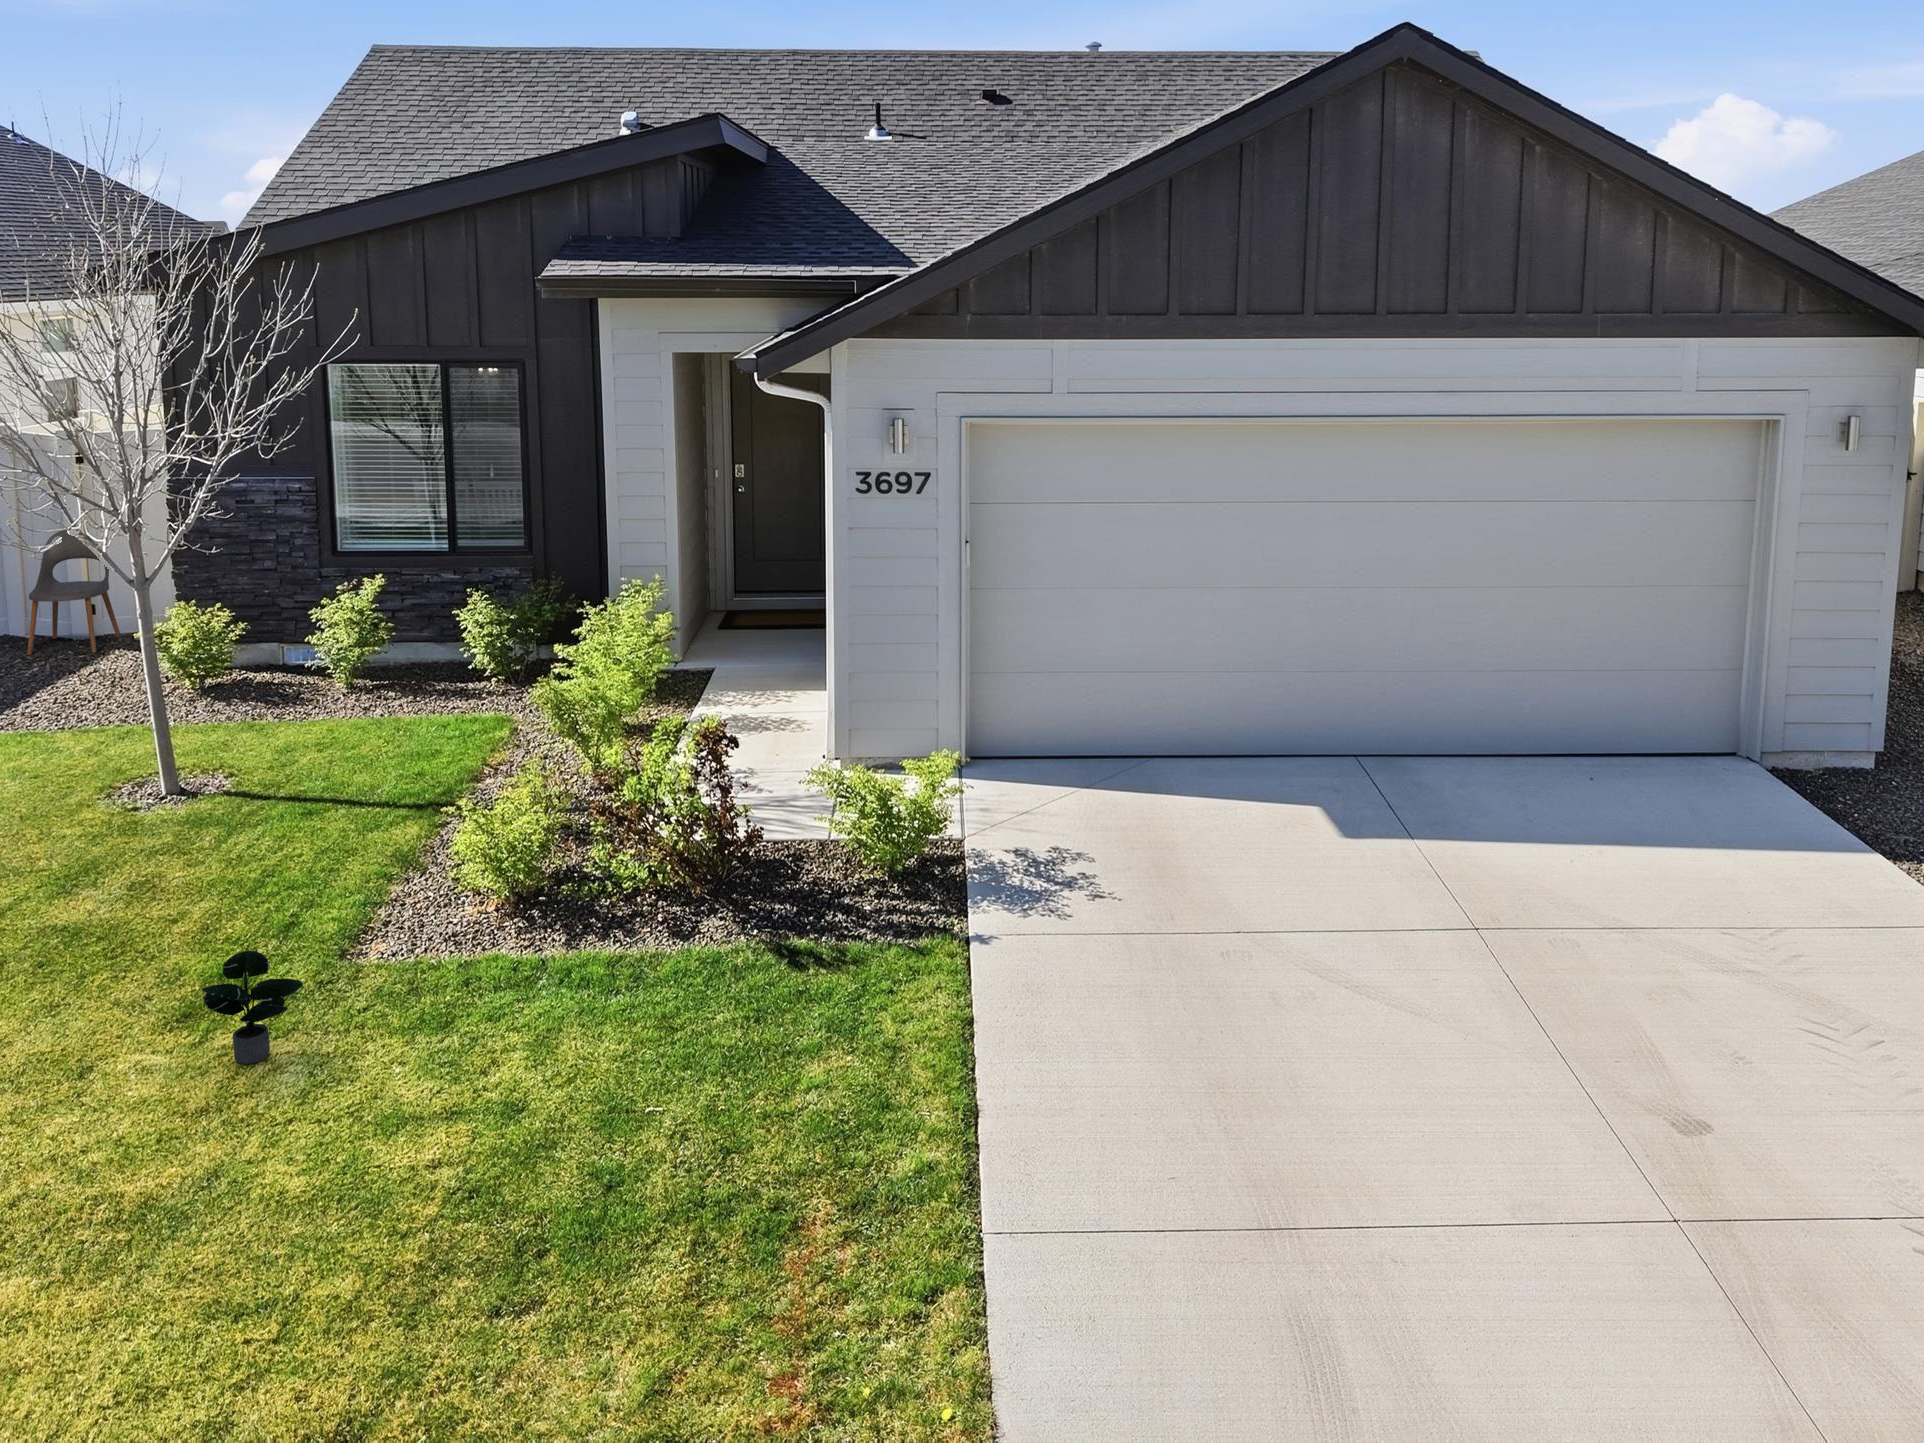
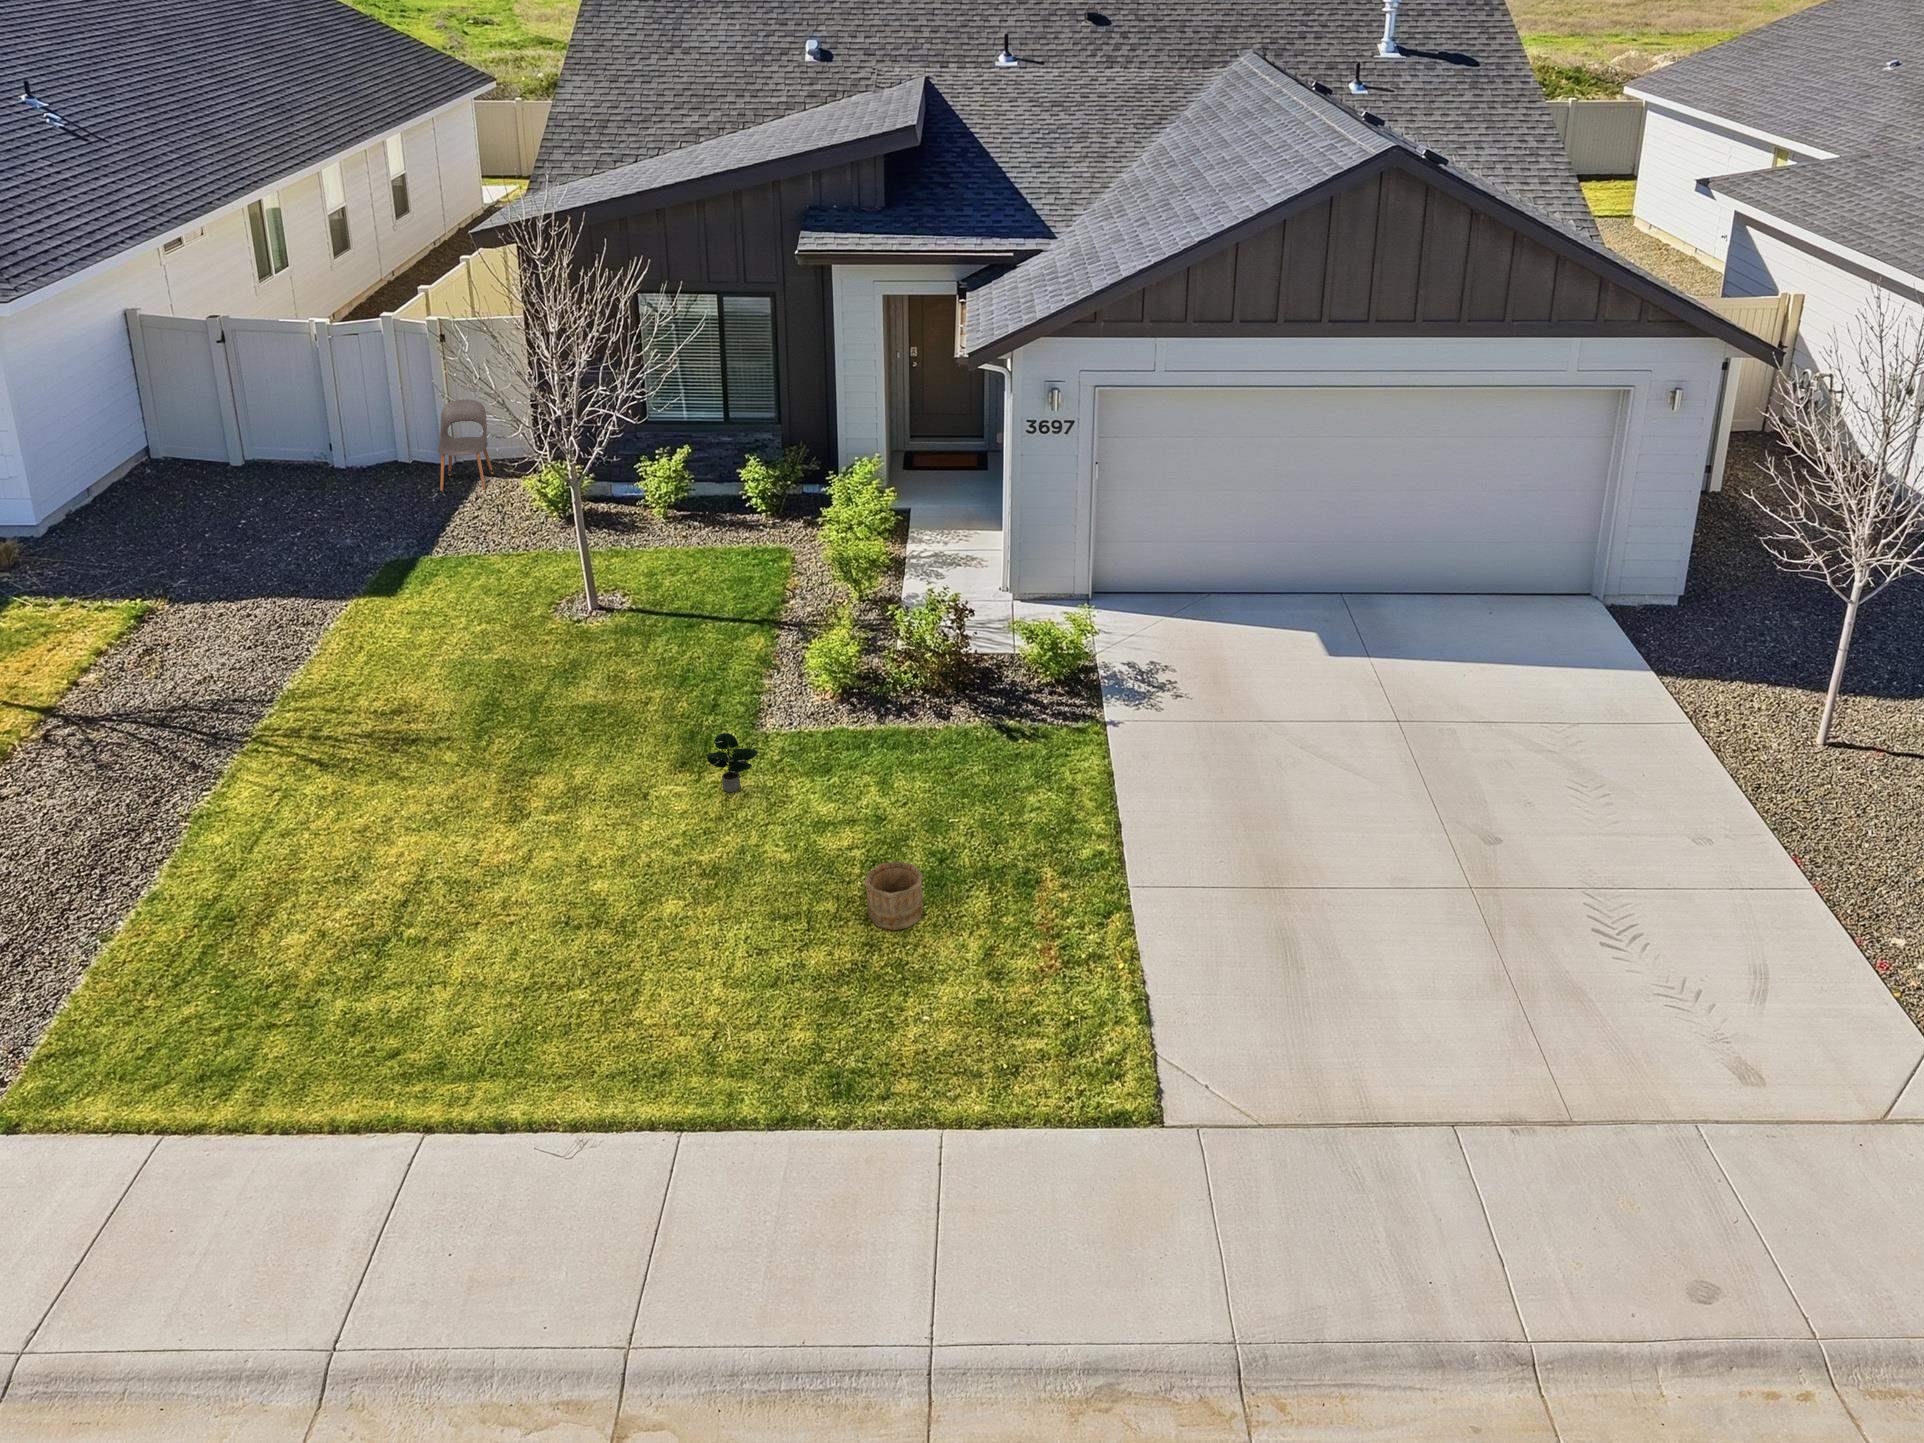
wooden bucket: none [405,1186,539,1344] -> present [864,861,923,931]

